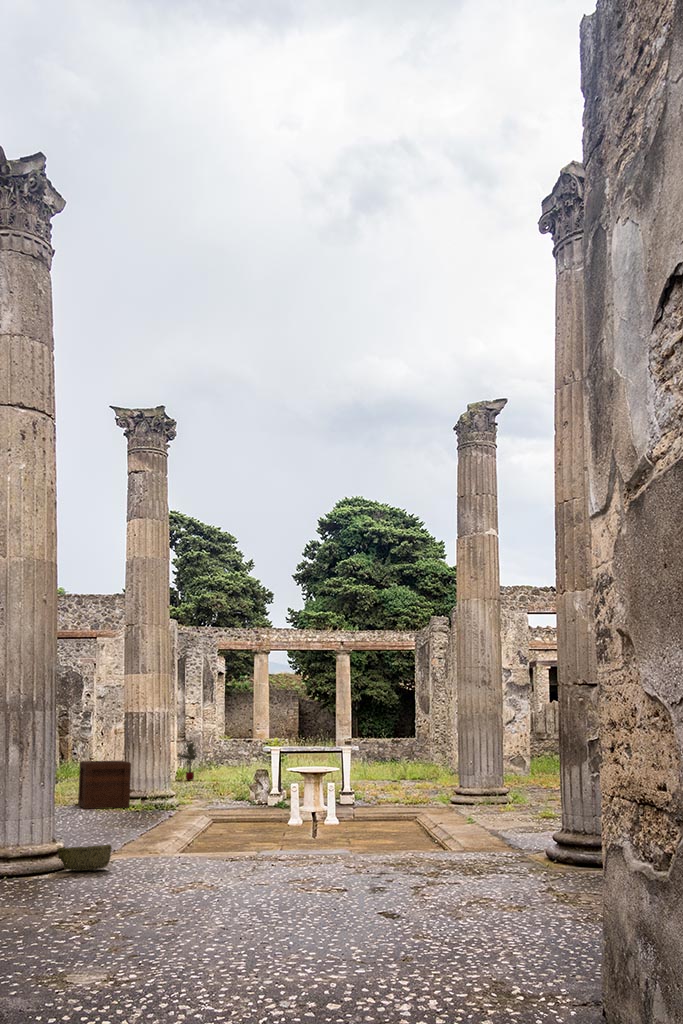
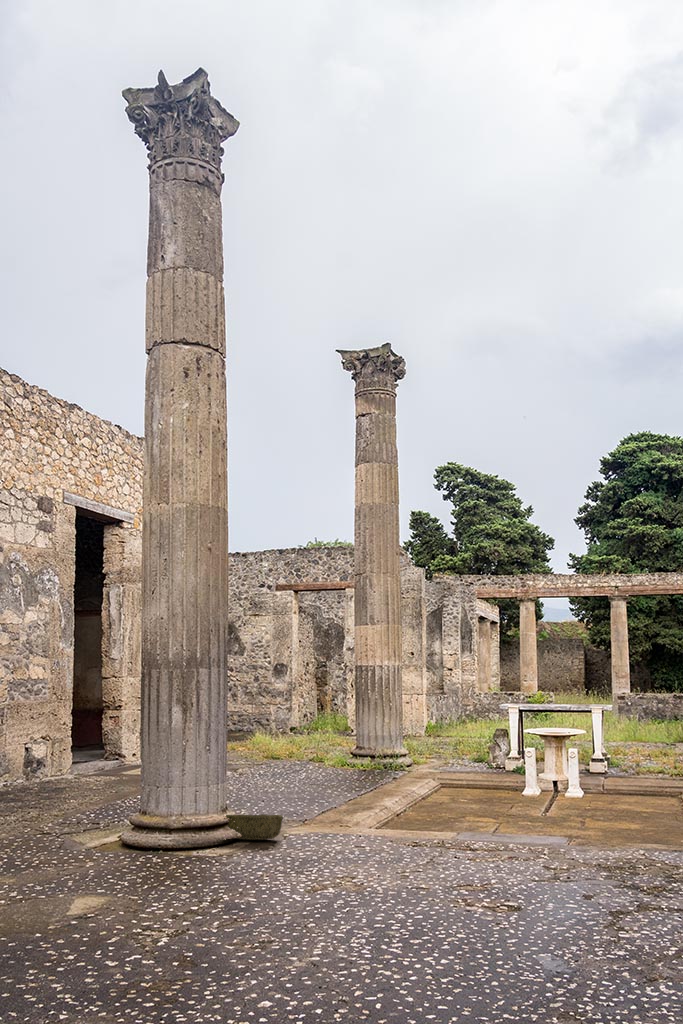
potted tree: present [178,738,198,781] -> none [431,689,454,733]
wooden crate: present [78,761,131,809] -> none [311,712,361,762]

